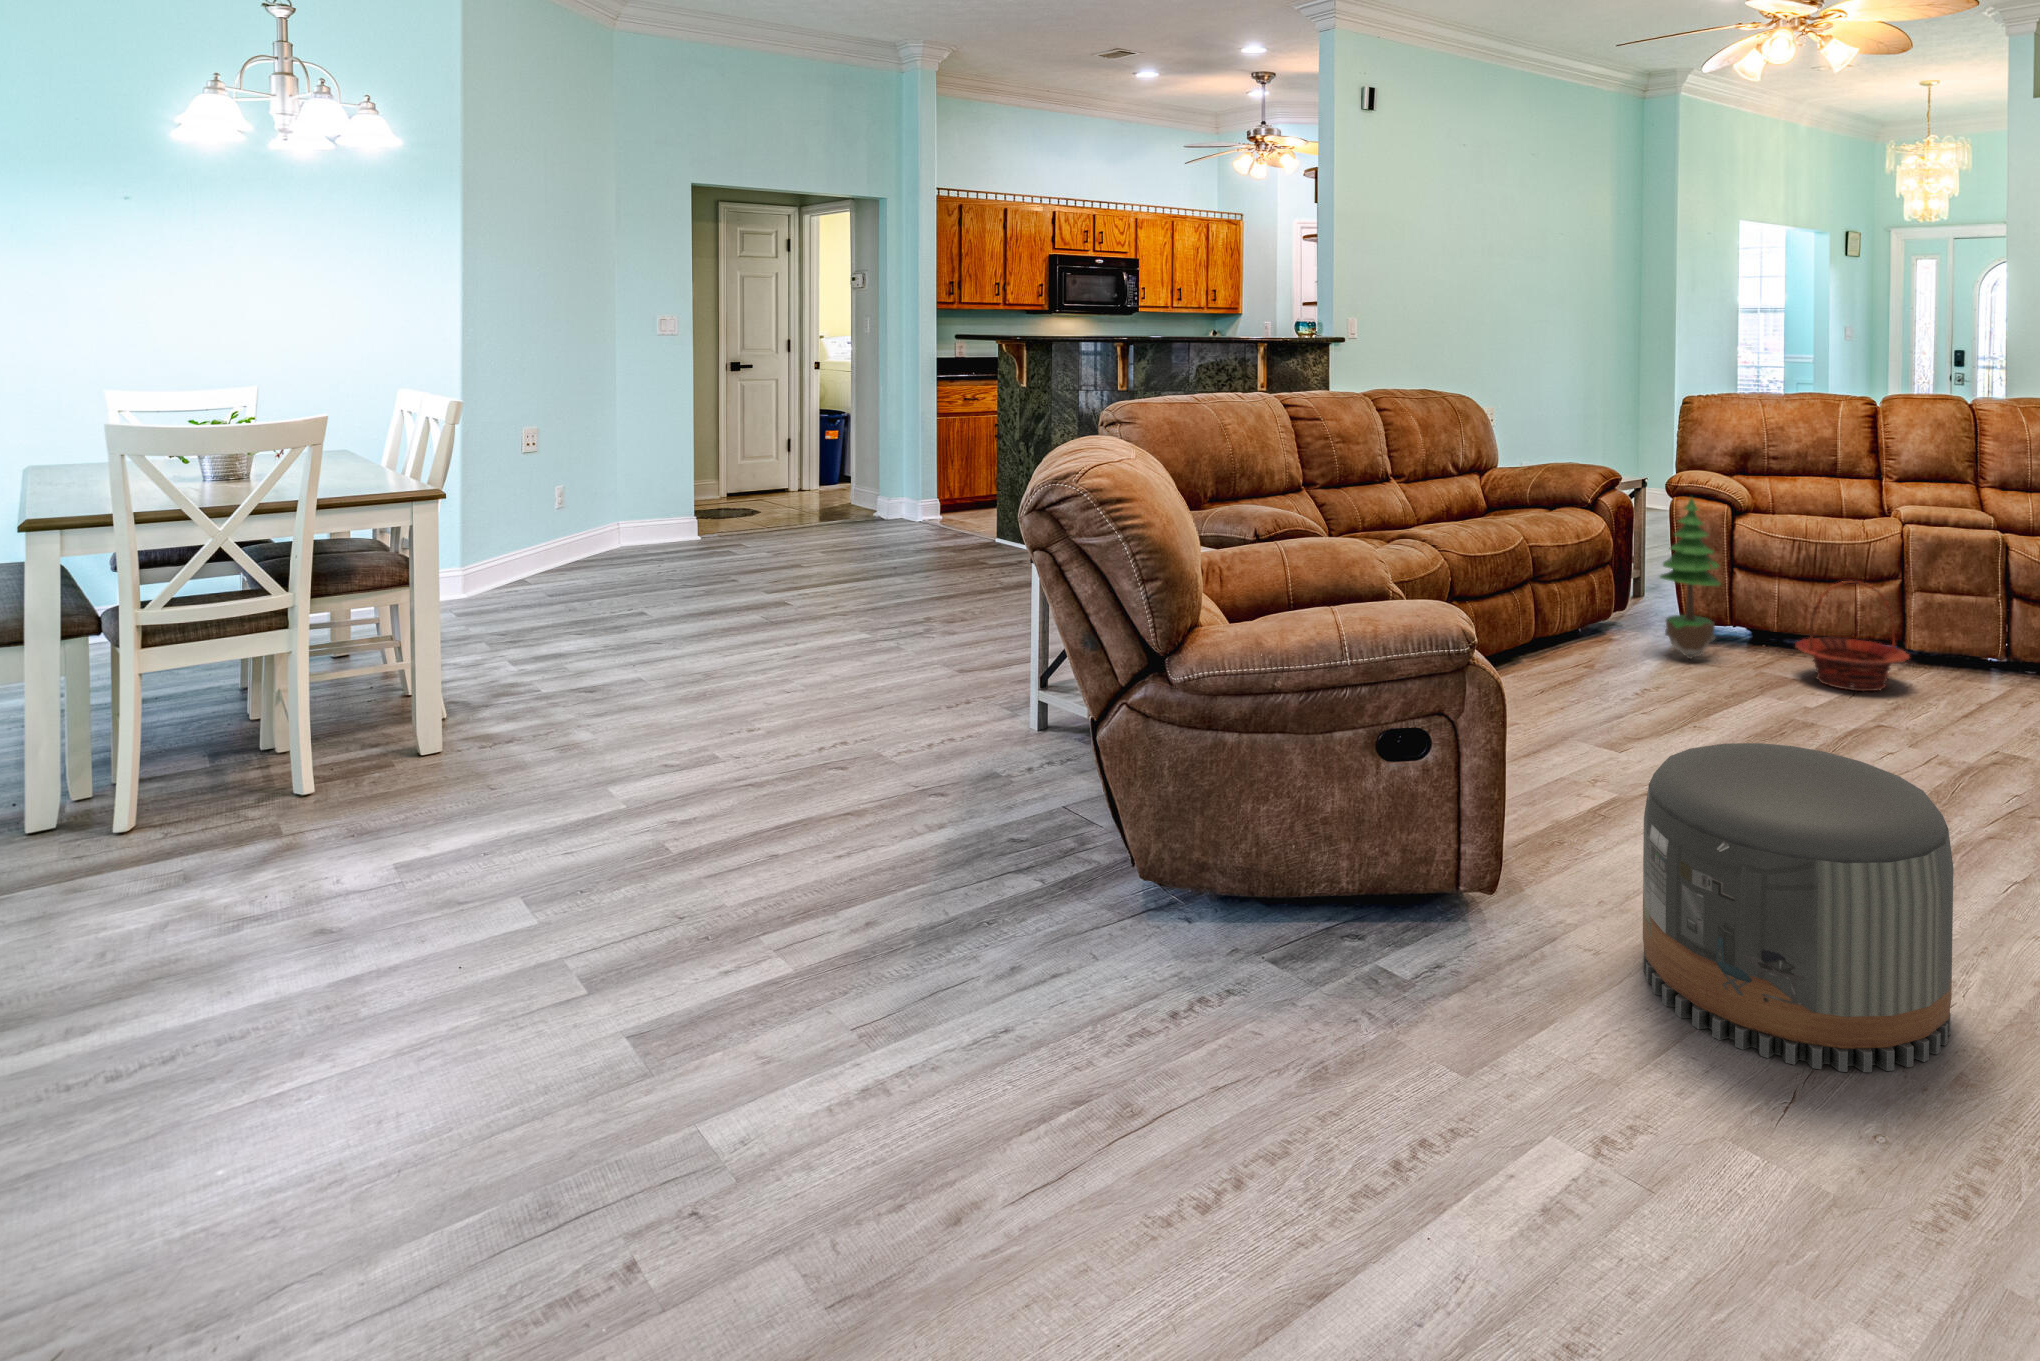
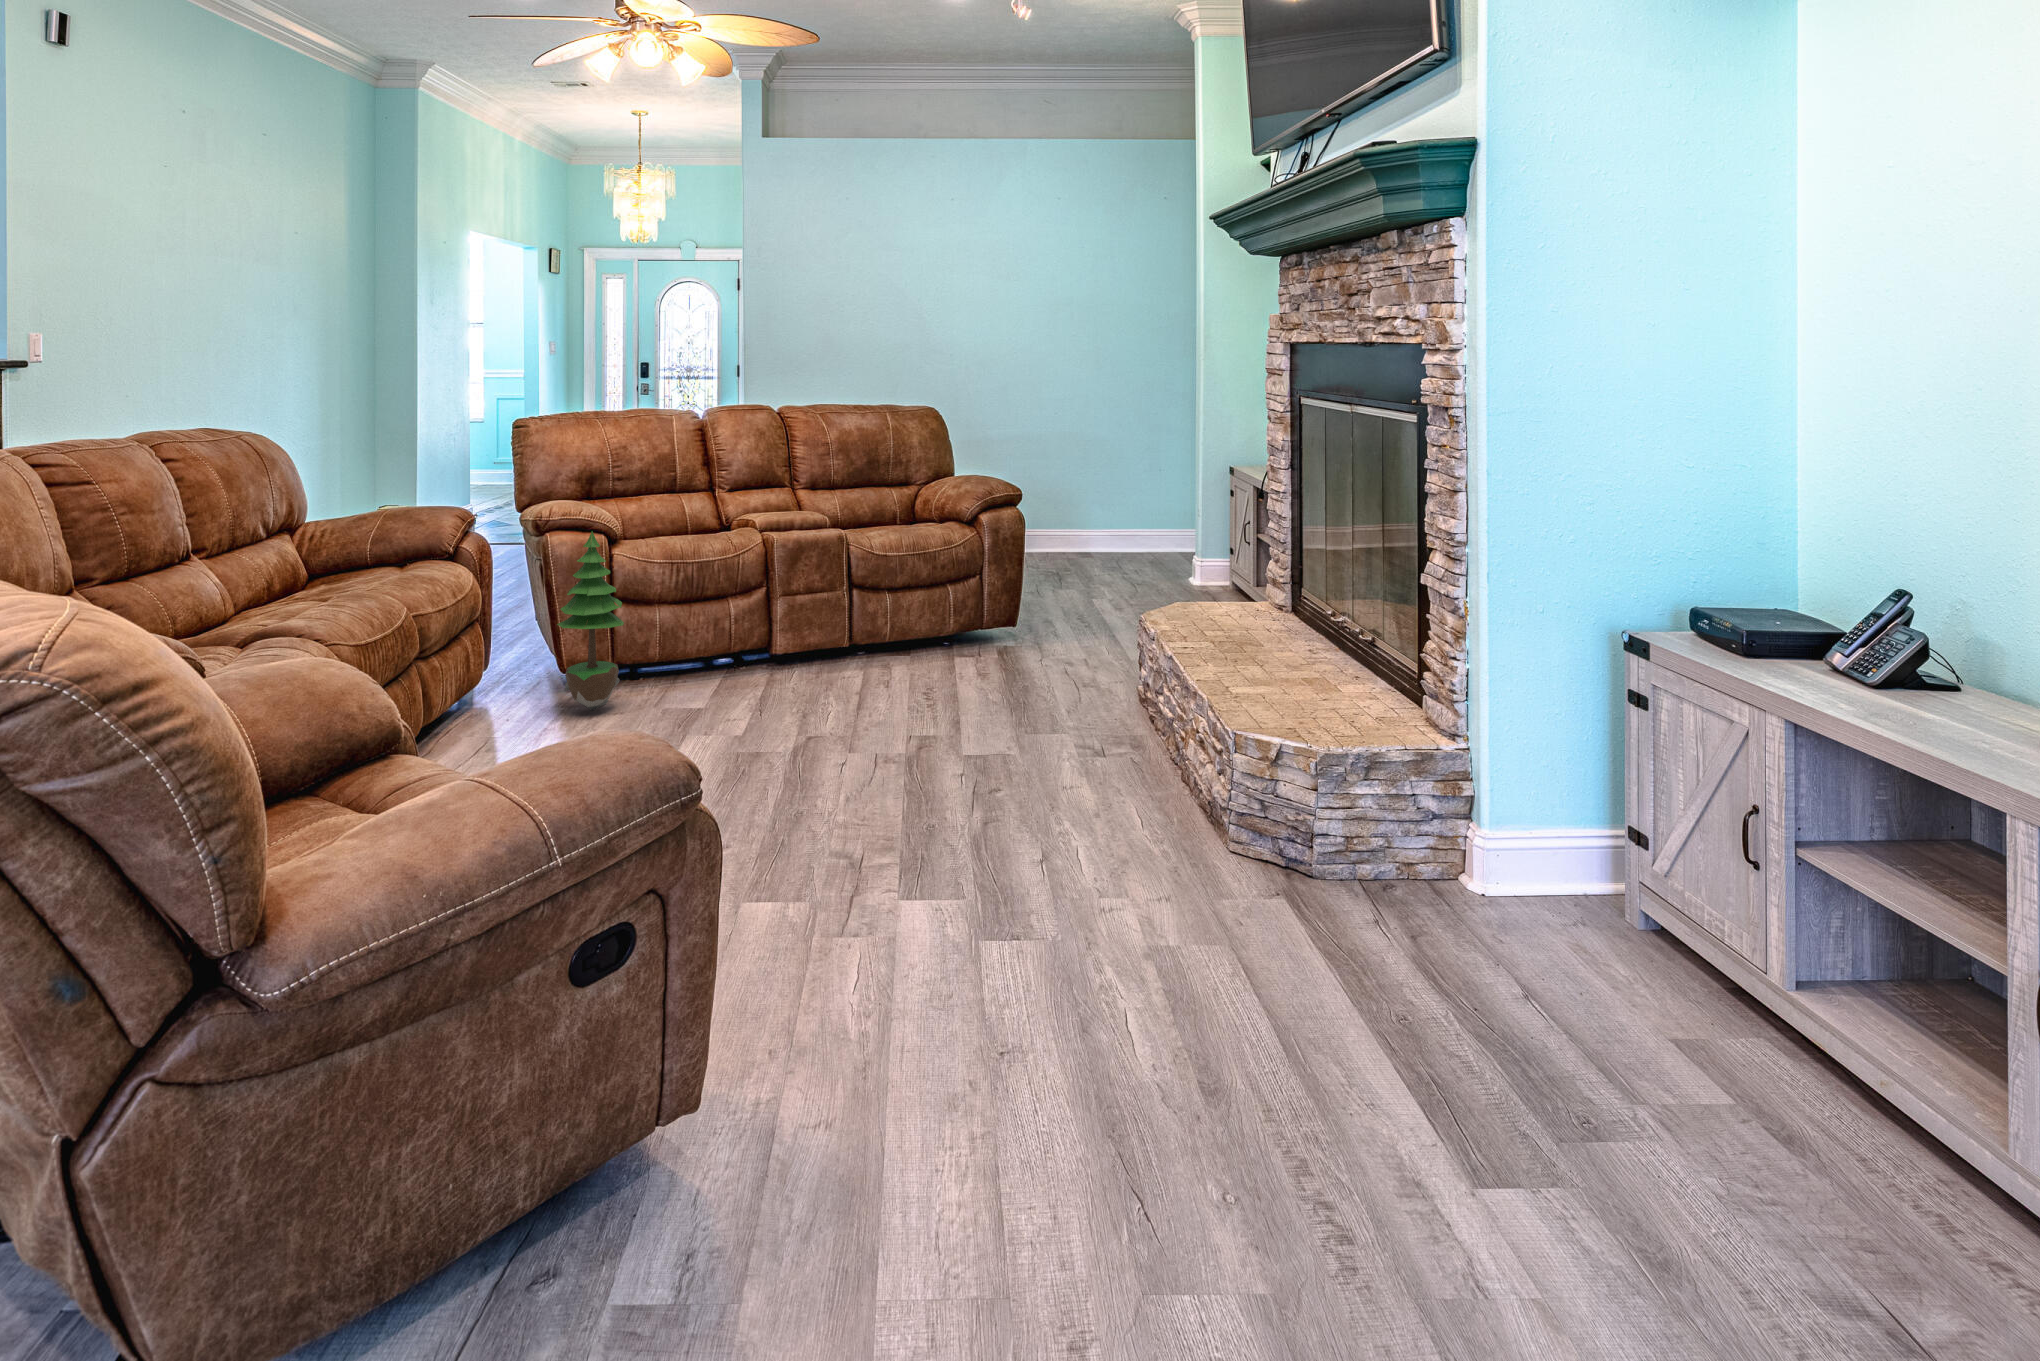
basket: present [1795,581,1909,691] -> none [700,596,804,706]
pouf: present [1643,743,1953,1072] -> none [863,797,1174,1181]

